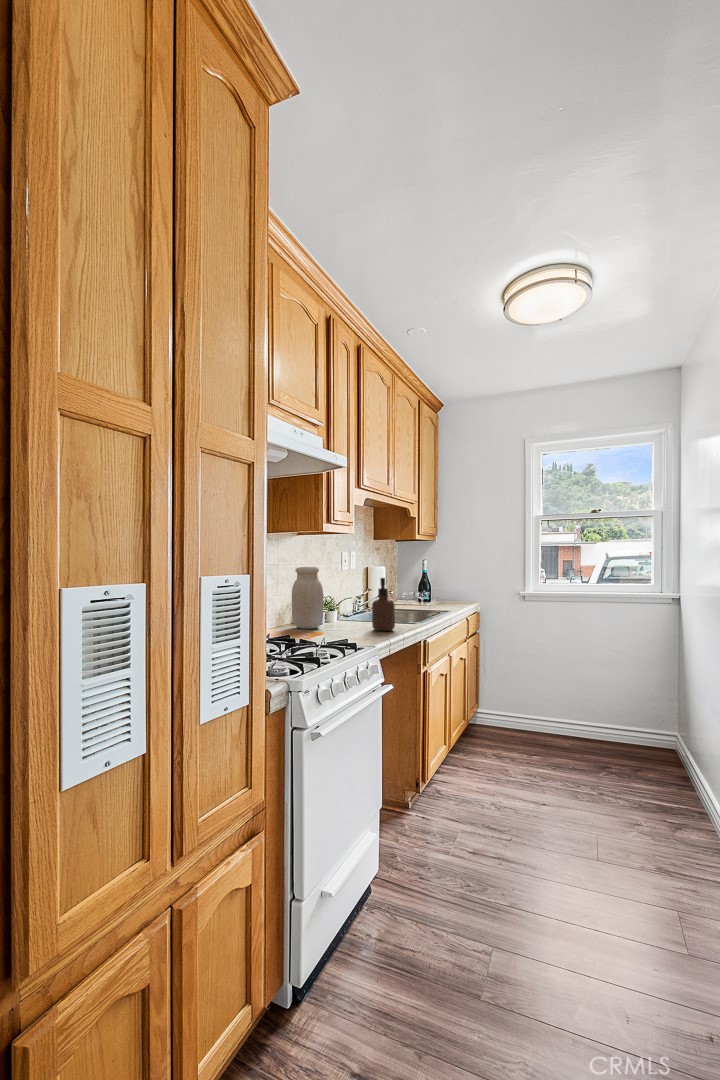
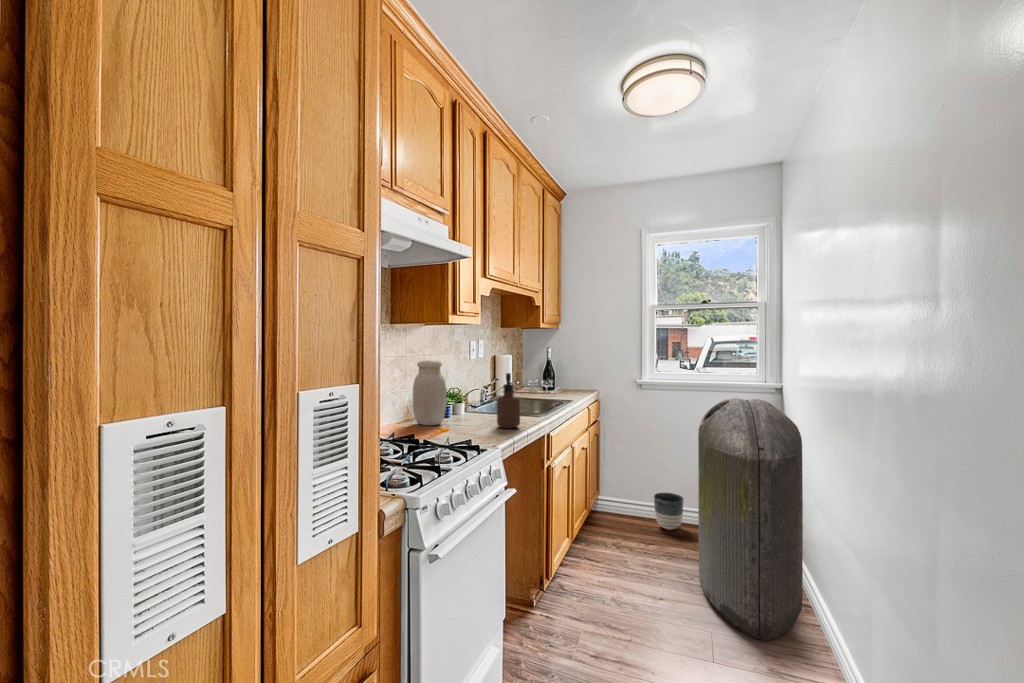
trash can: none [575,602,687,847] -> present [698,398,803,640]
planter: none [534,703,564,741] -> present [654,493,684,530]

